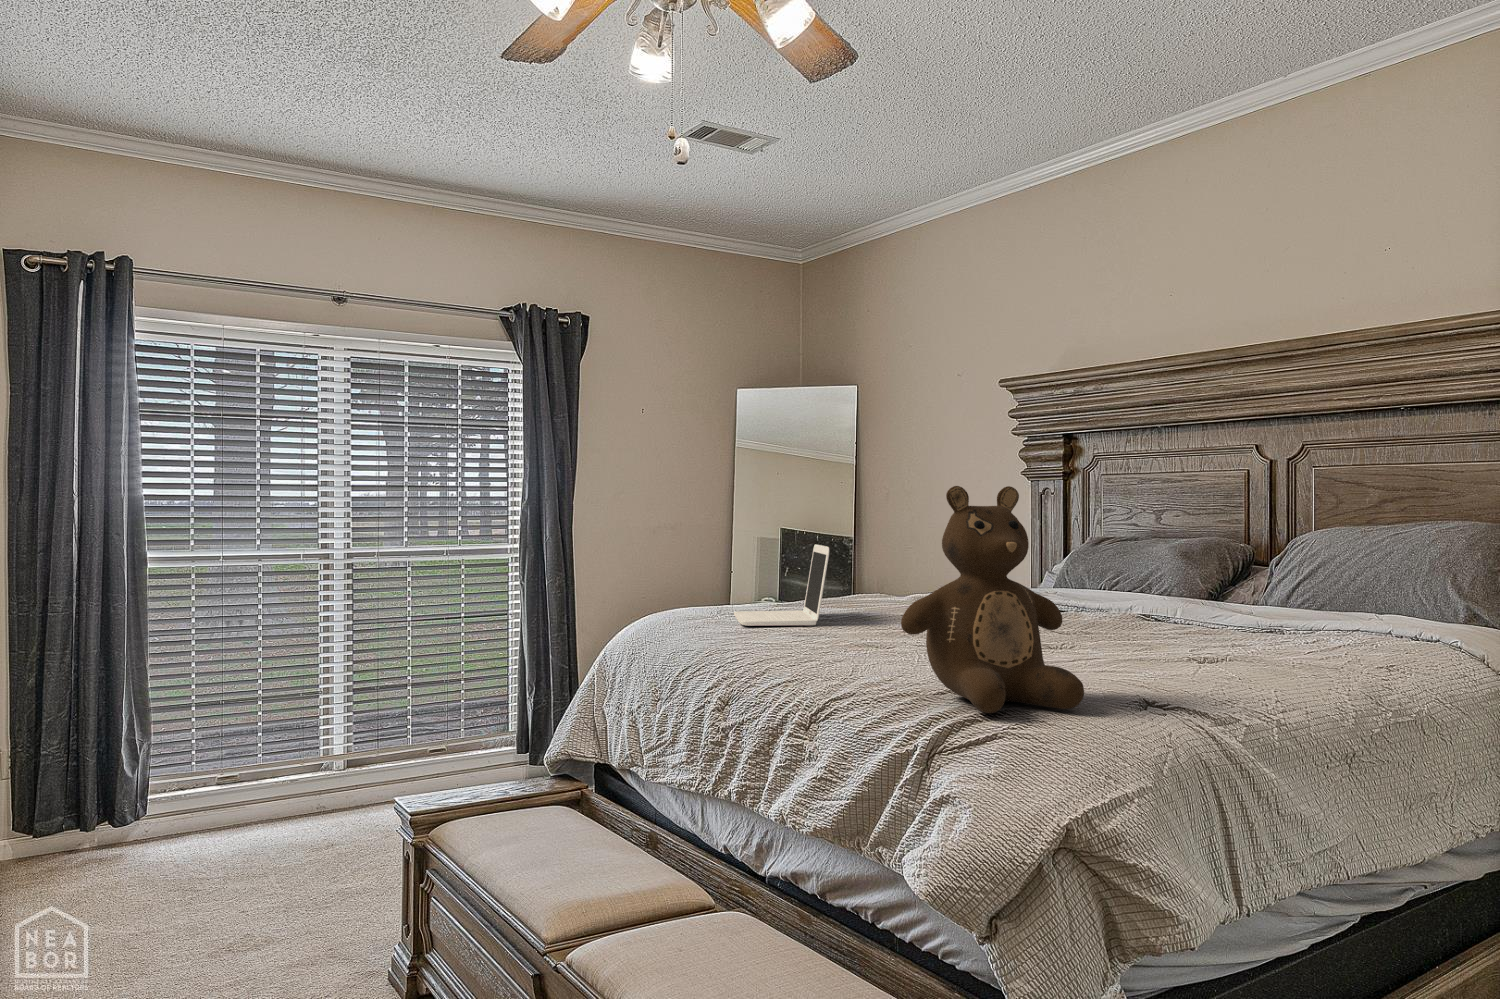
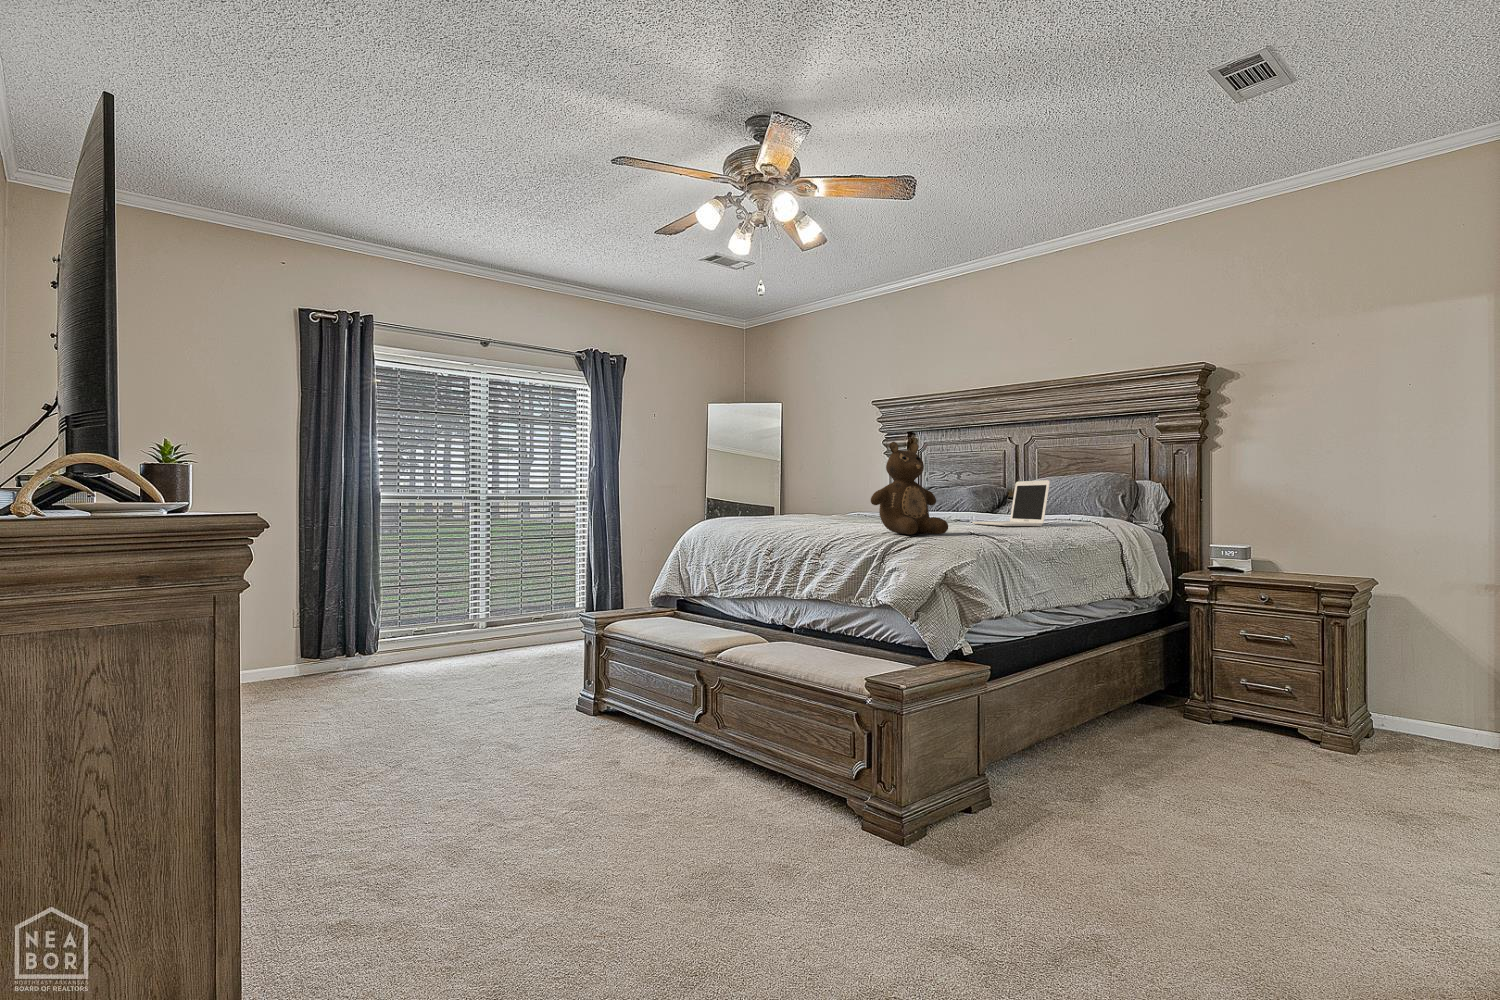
laptop: present [734,544,829,626] -> present [973,480,1050,526]

